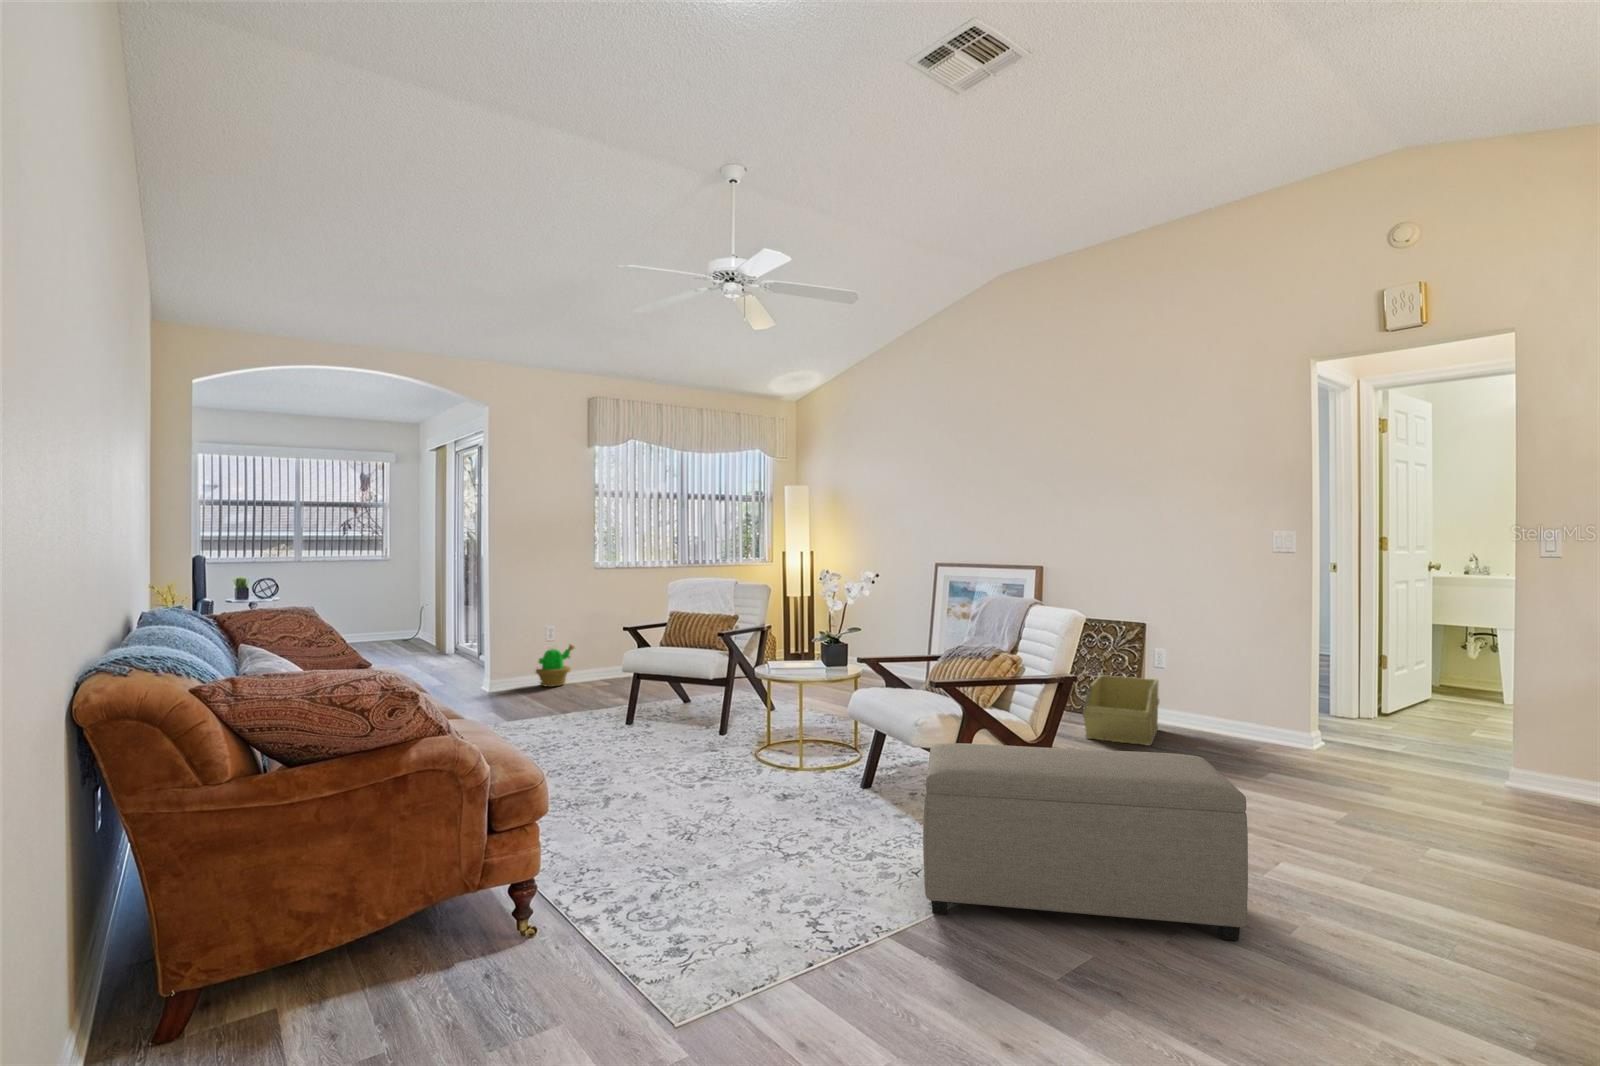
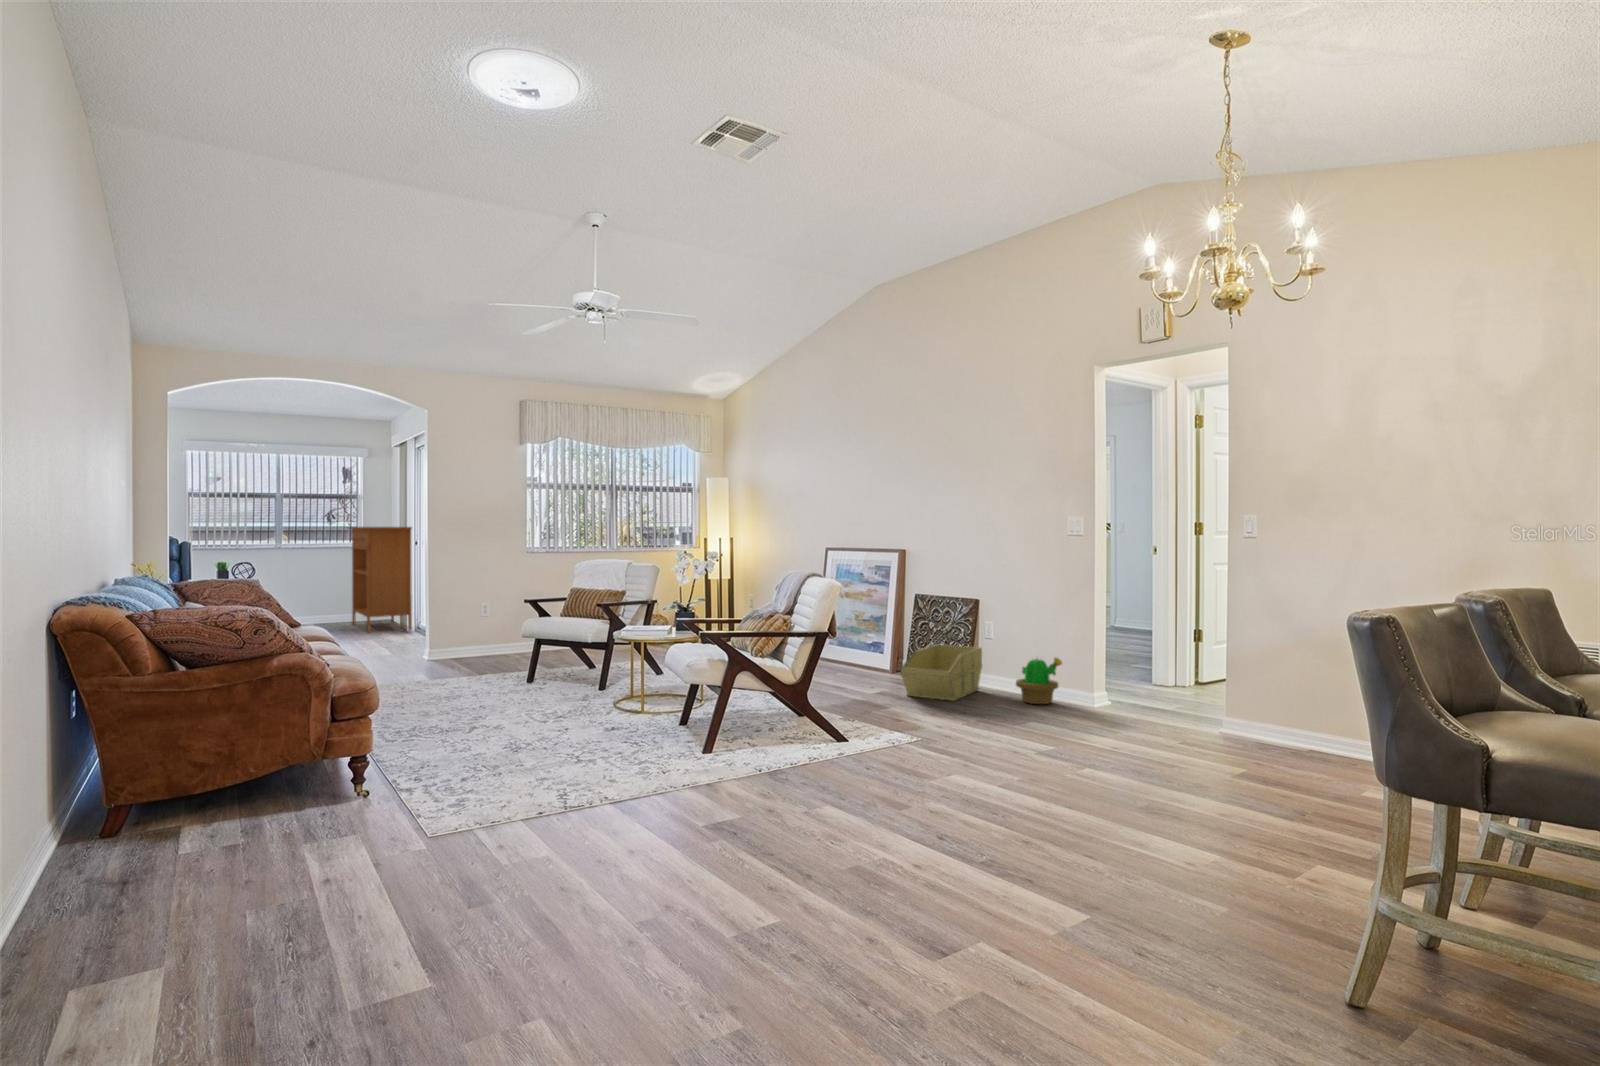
console table: none [374,538,452,656] -> present [348,527,412,633]
decorative plant: present [536,645,574,687] -> present [1016,658,1062,704]
ottoman: present [923,743,1248,941] -> none [648,675,874,805]

